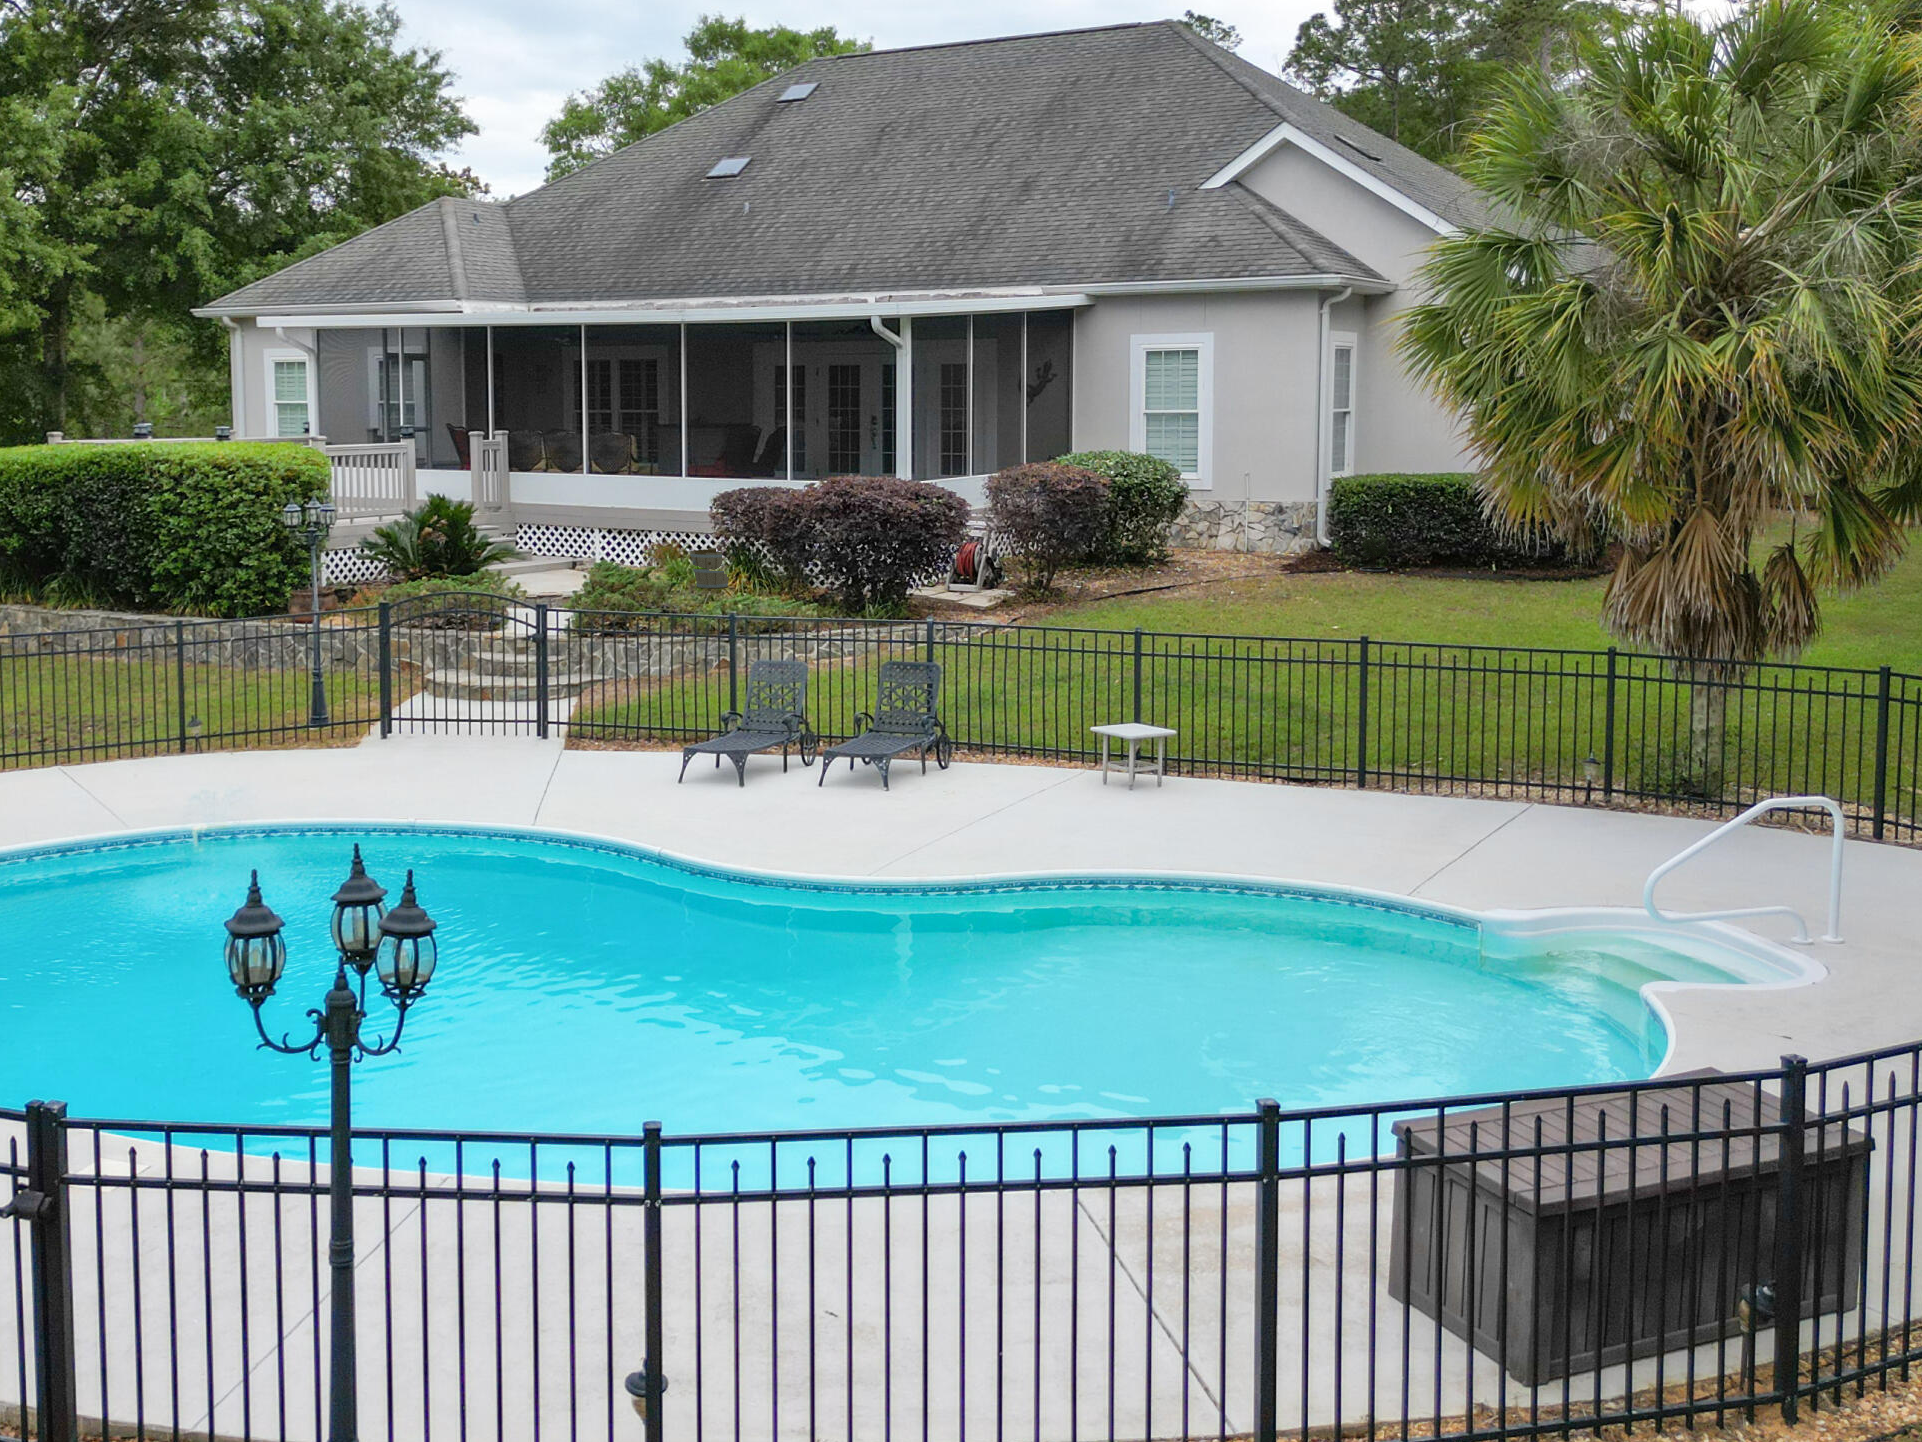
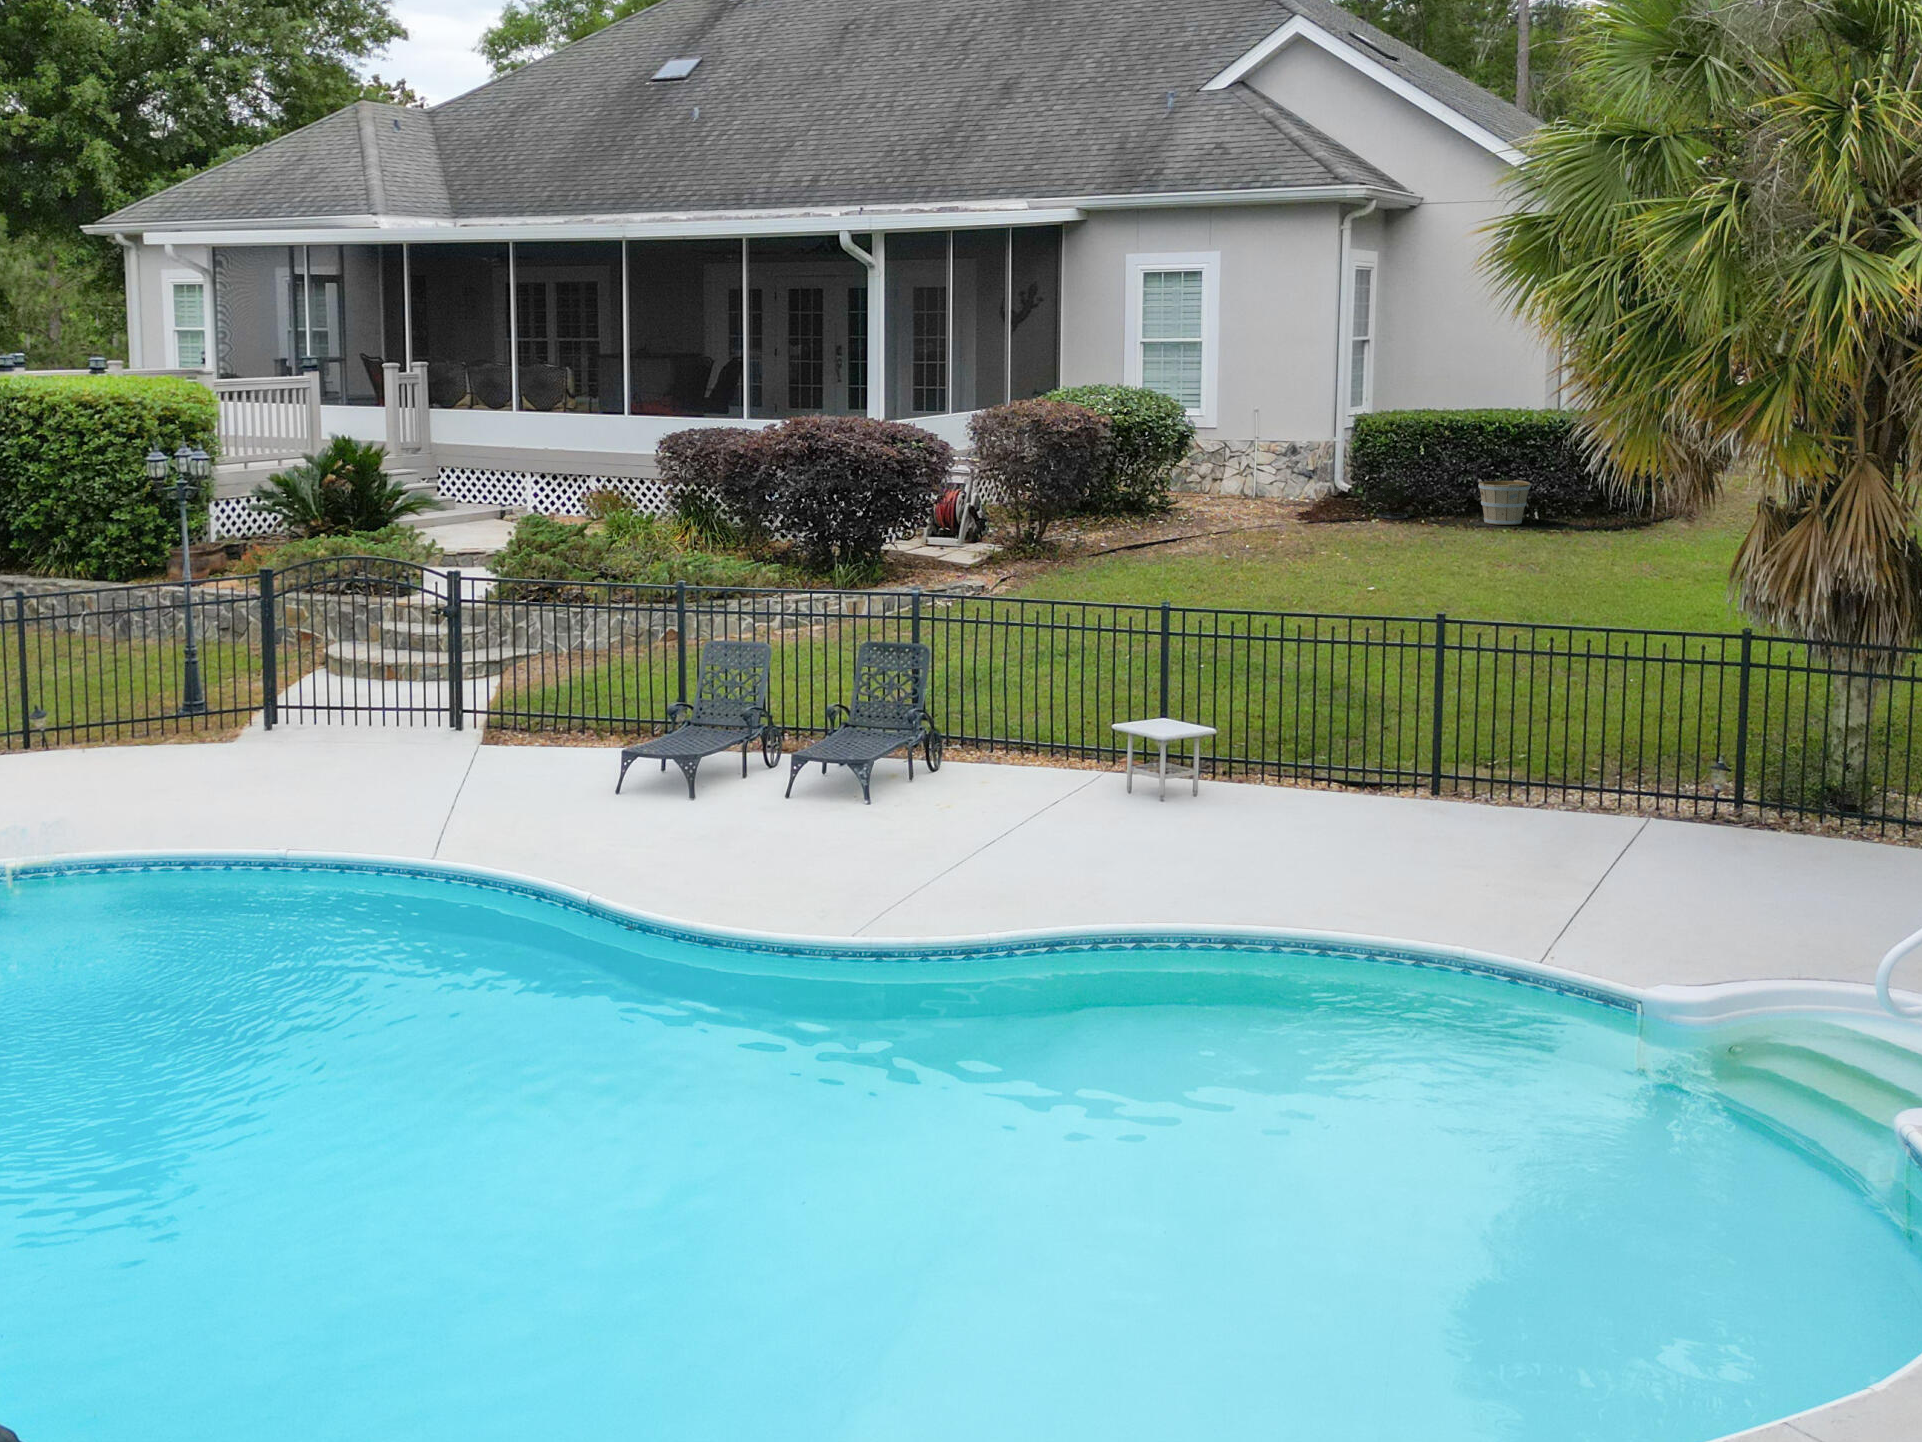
wooden bucket: present [690,548,729,589] -> present [1478,480,1531,525]

